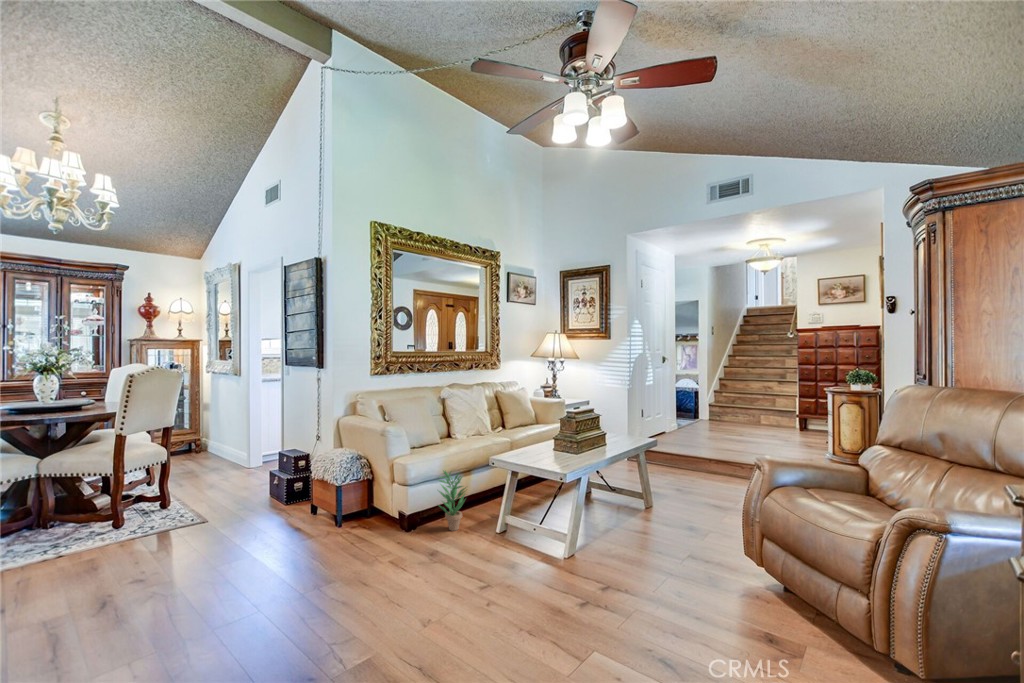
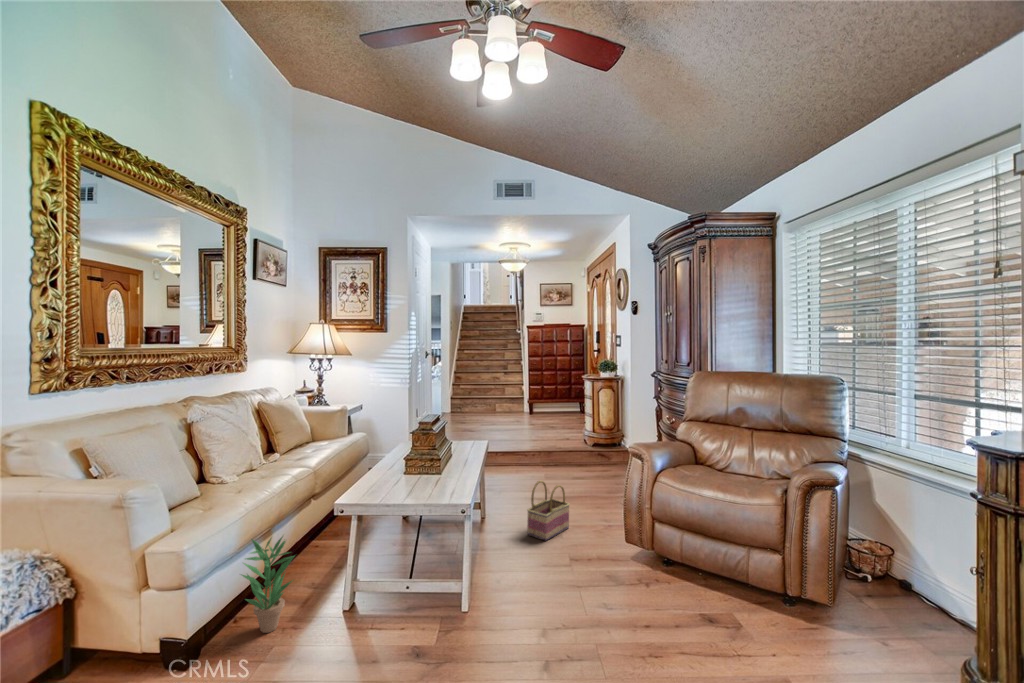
basket: none [672,481,722,536] -> present [527,481,570,541]

